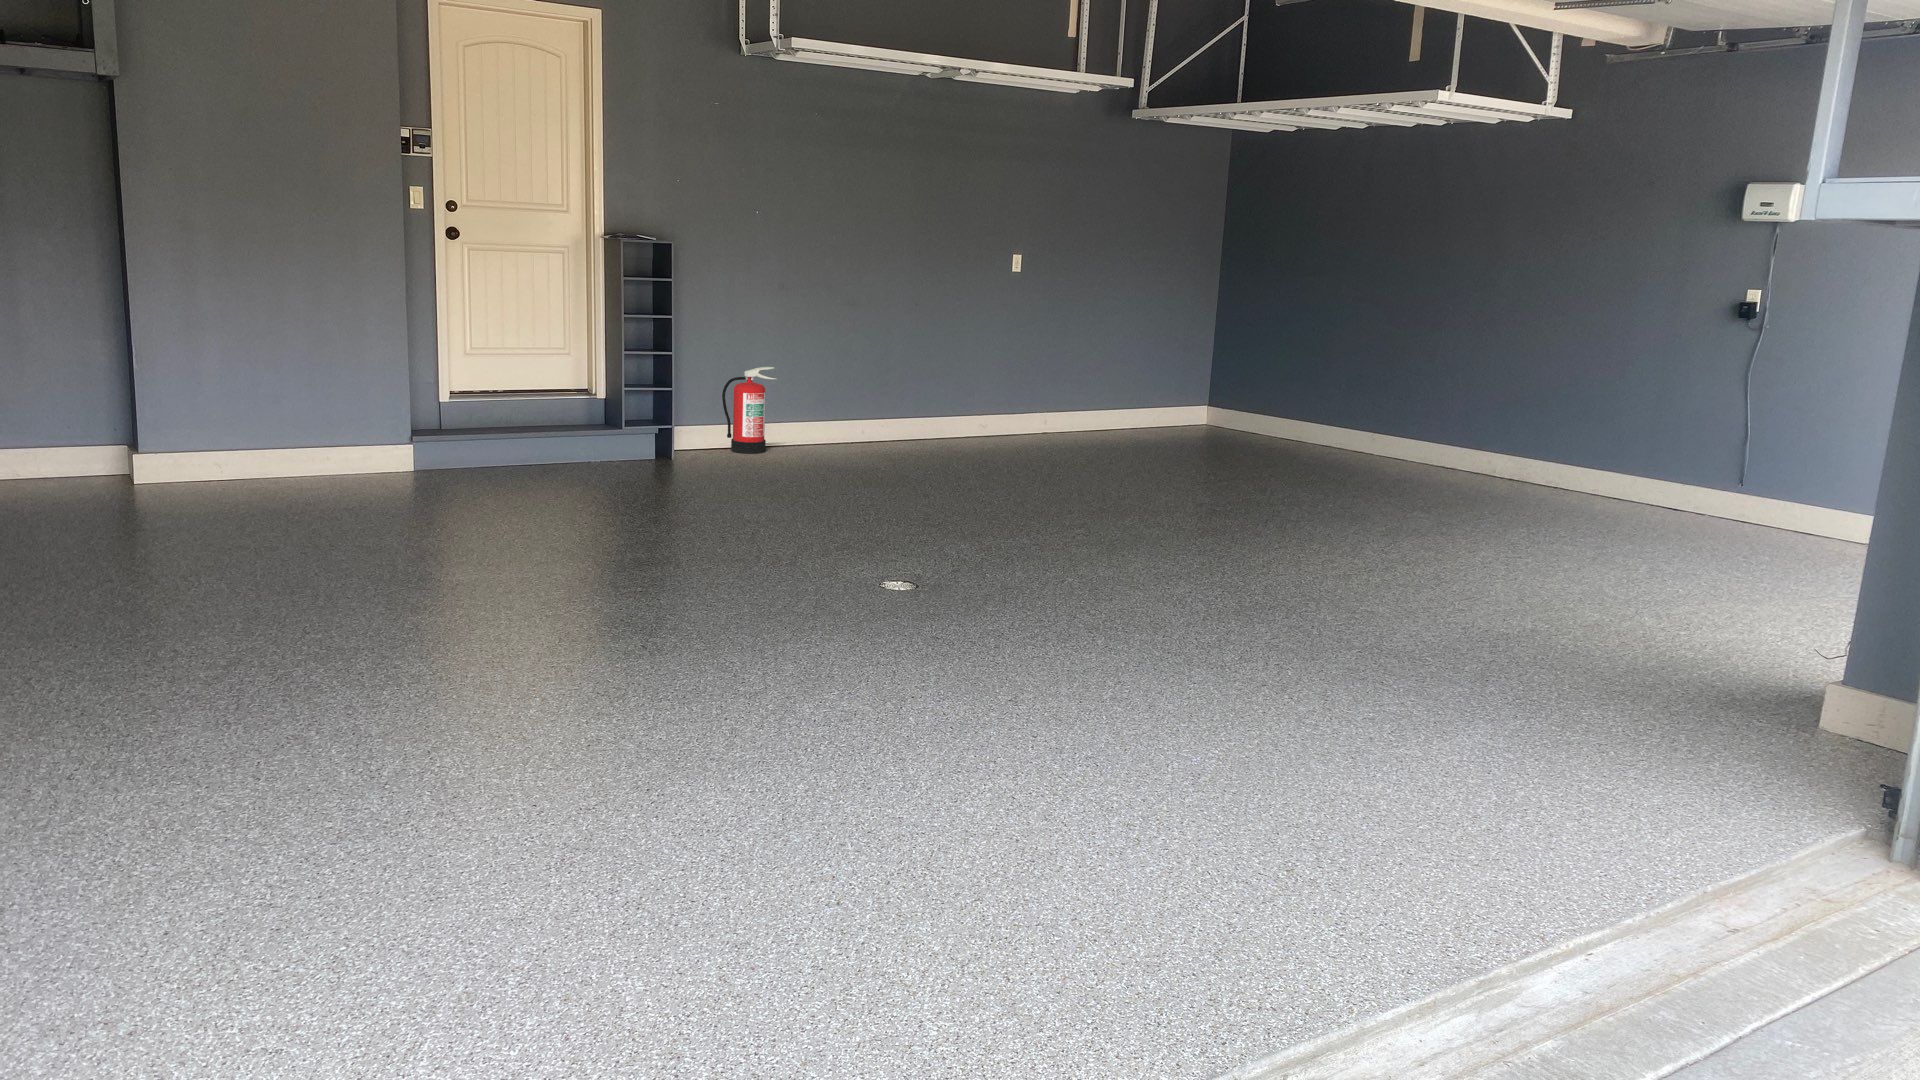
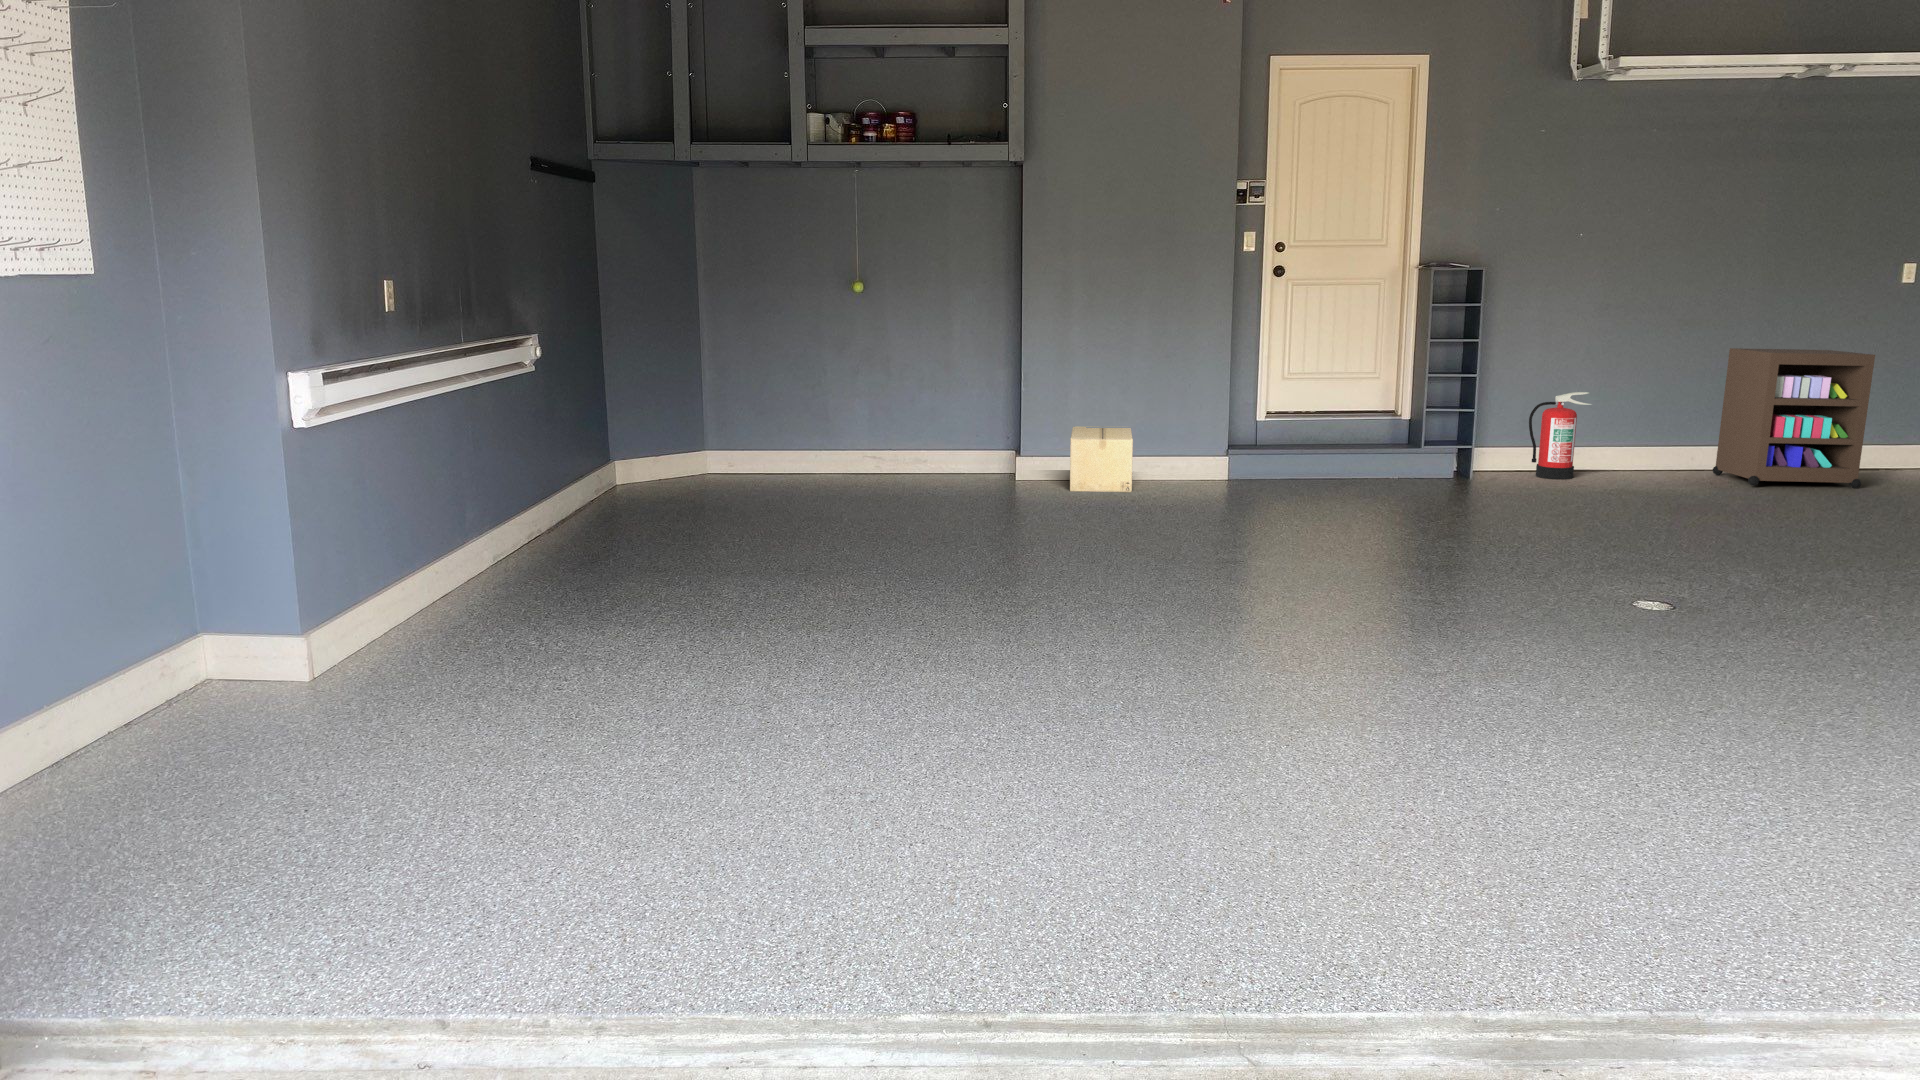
storage cabinet: none [879,325,1001,452] -> present [1713,348,1875,488]
cardboard box: none [208,415,303,499] -> present [1070,427,1133,492]

